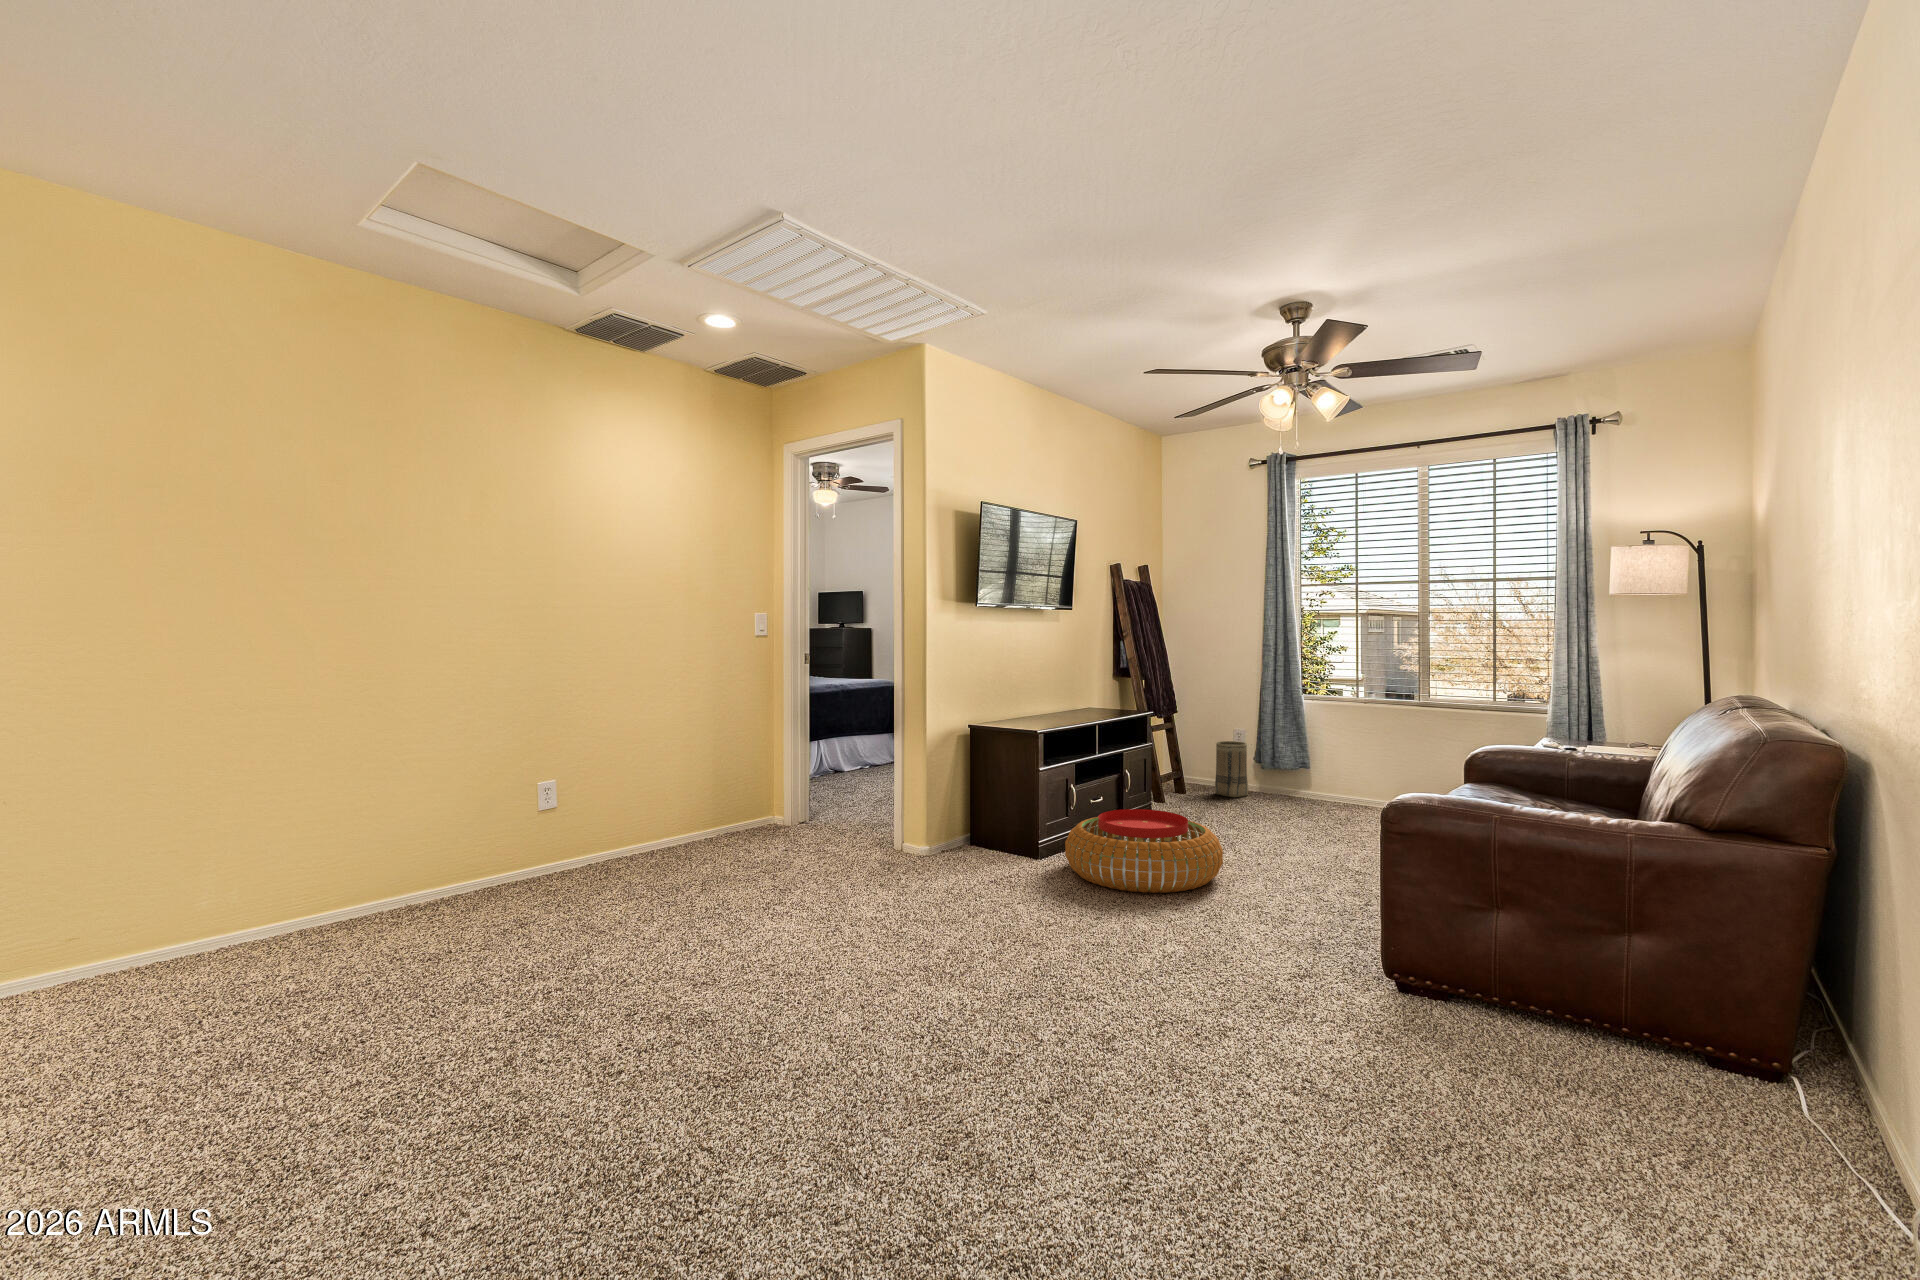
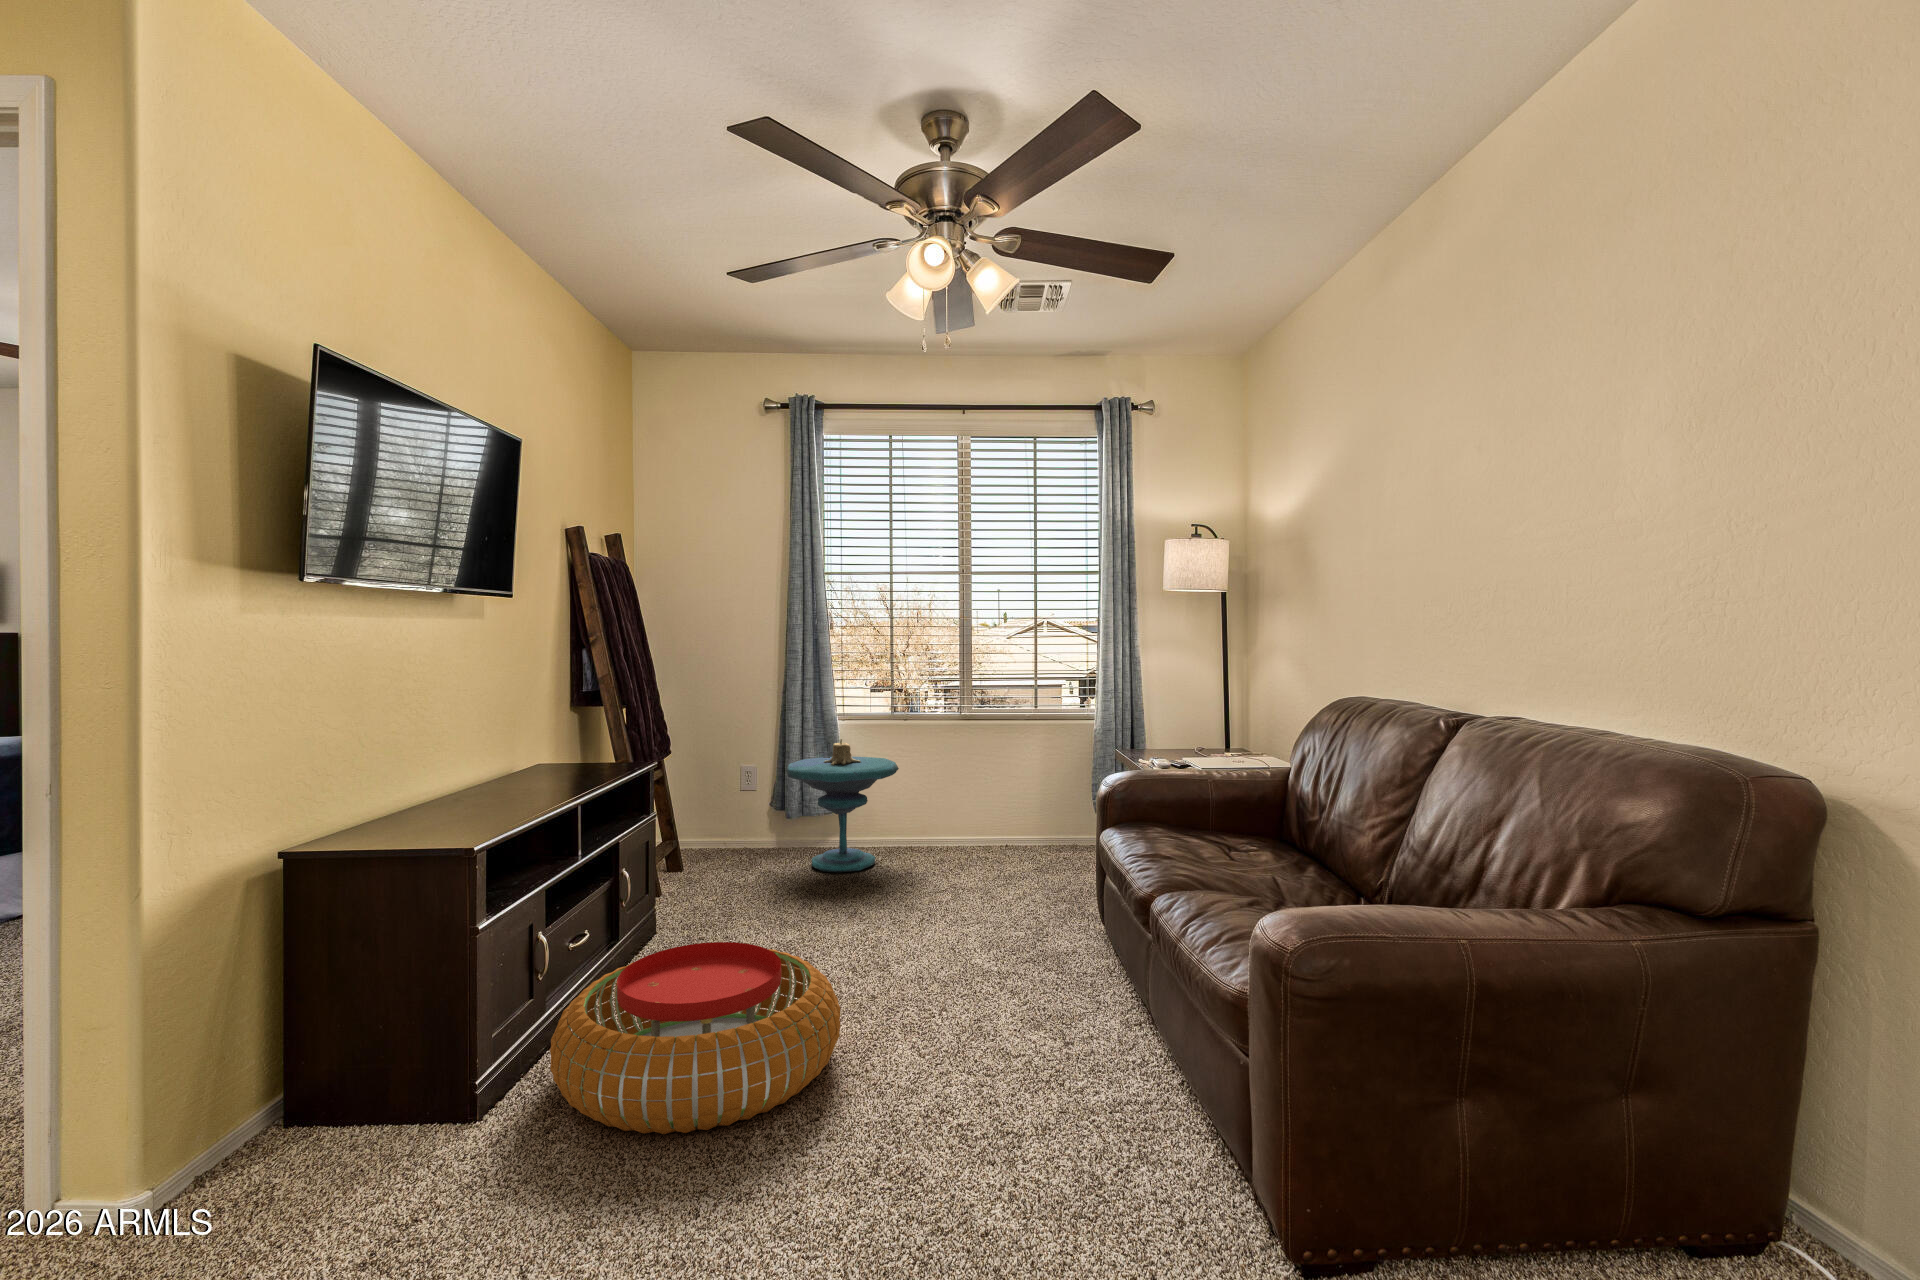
side table: none [1258,712,1349,813] -> present [787,739,899,872]
basket: present [1215,741,1248,797] -> none [720,783,765,861]

